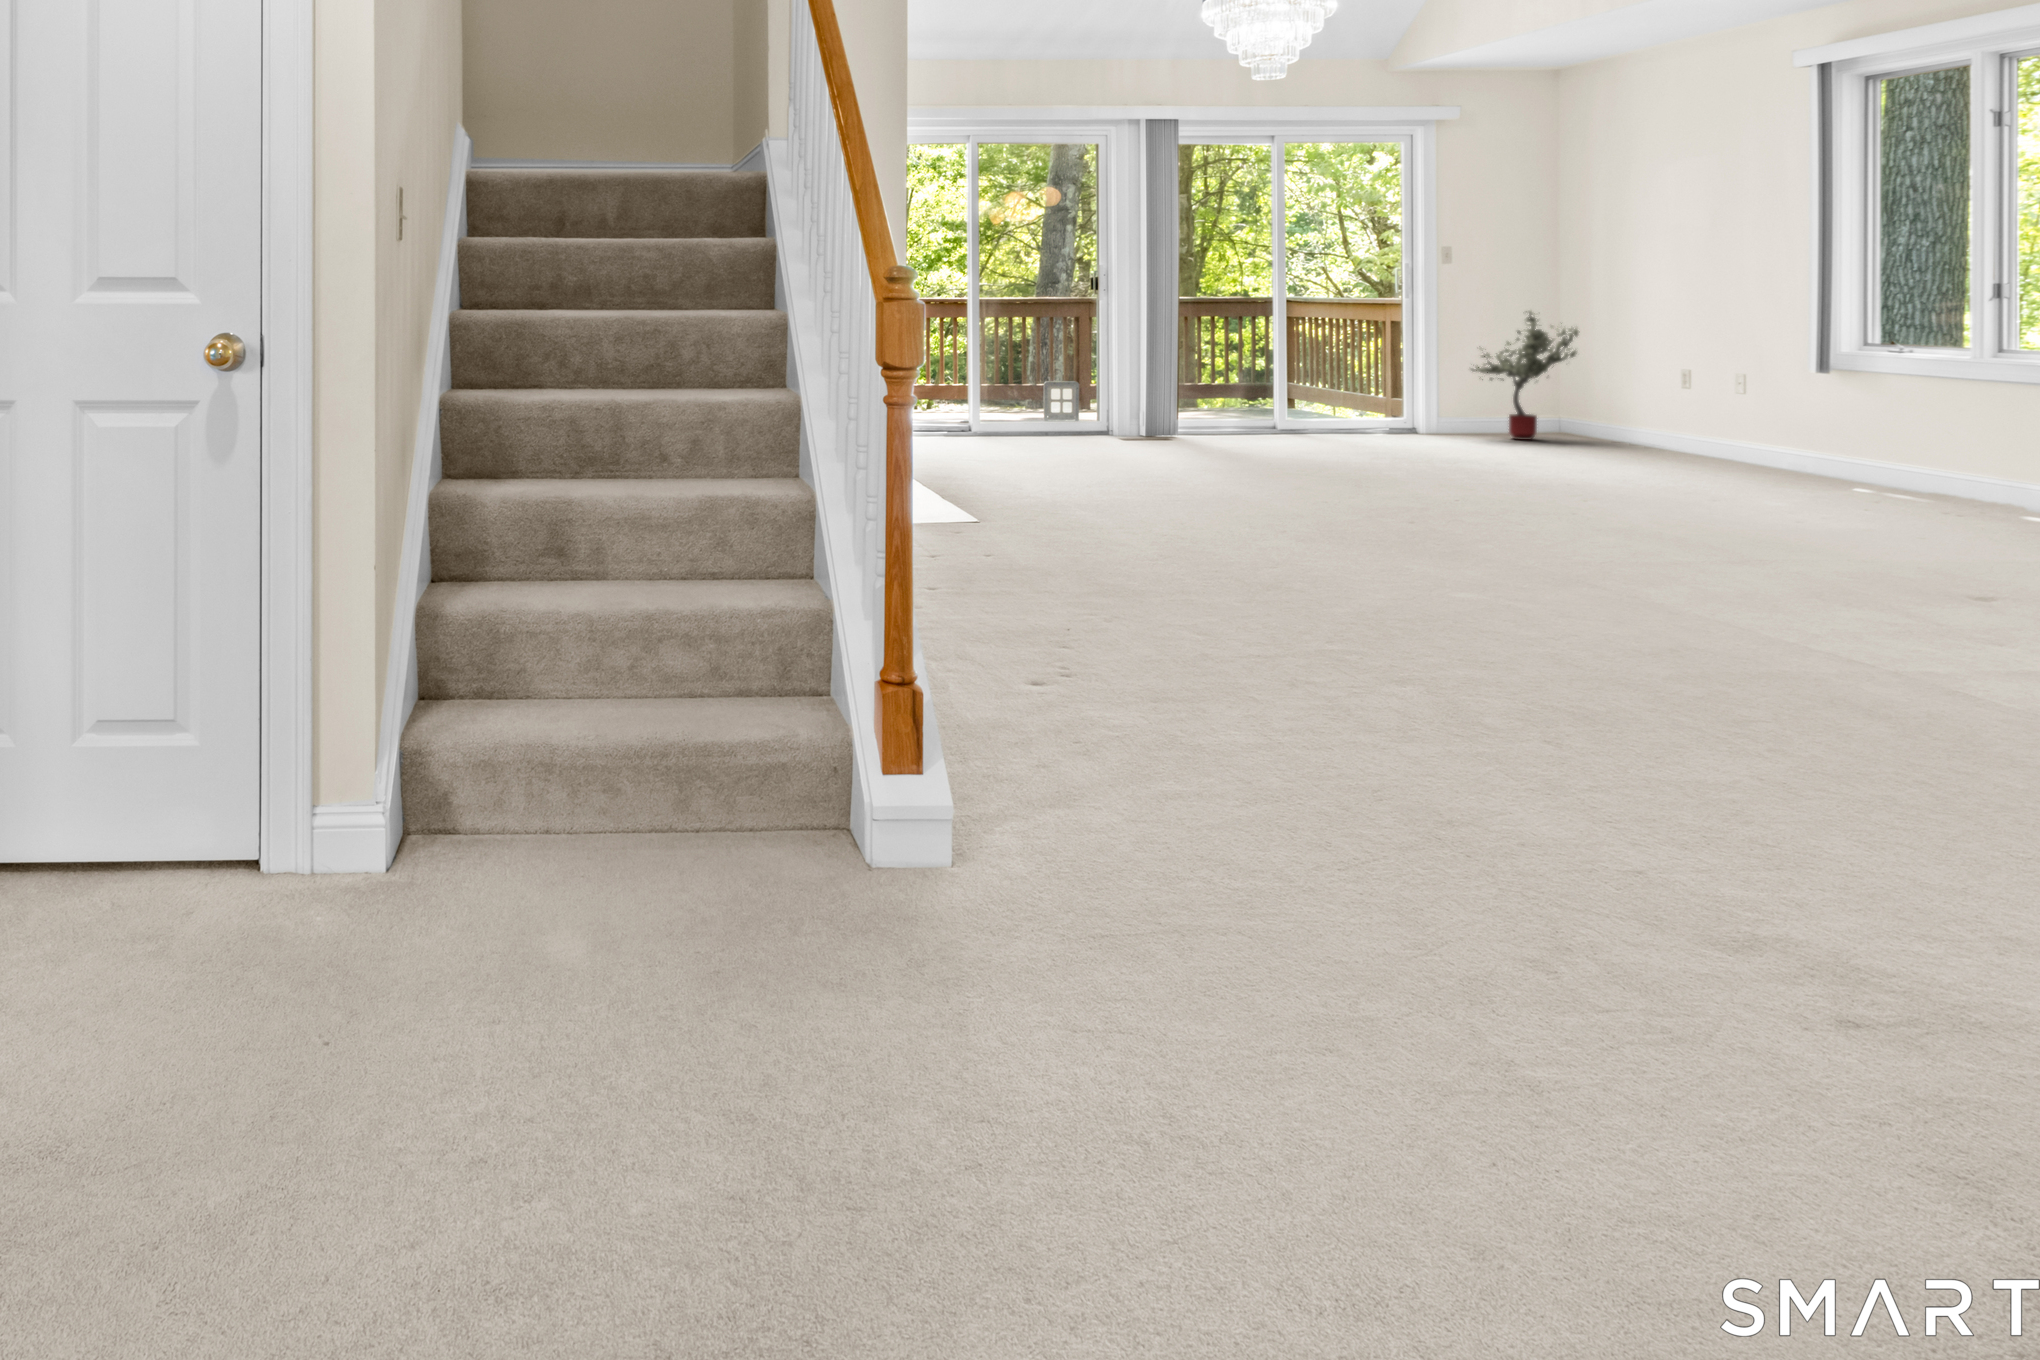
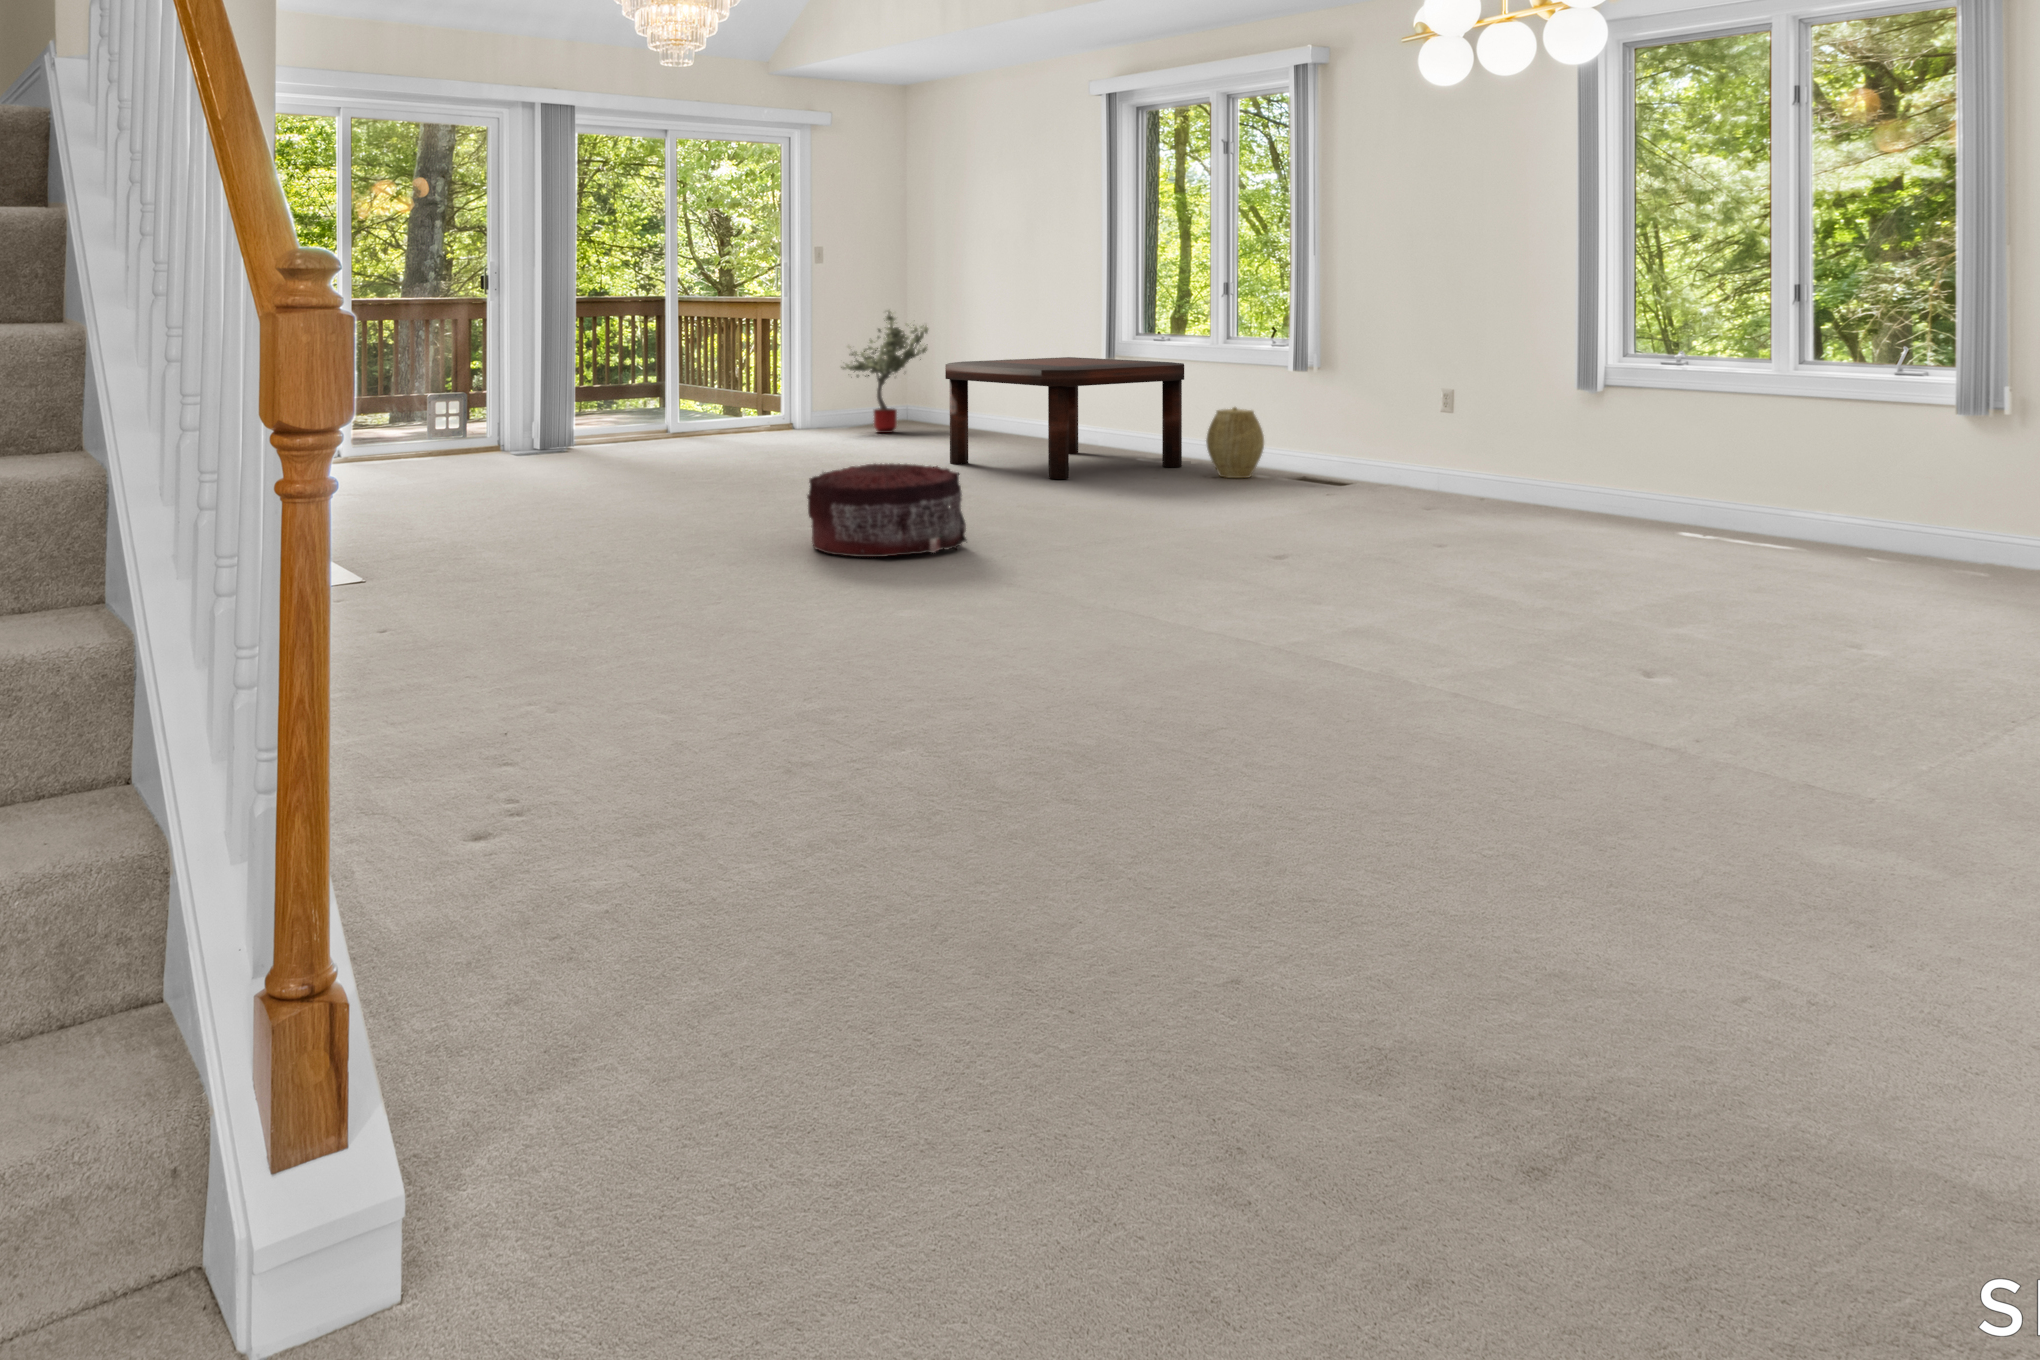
coffee table: none [1578,366,1897,495] -> present [945,357,1184,479]
woven basket: none [1918,427,2004,510] -> present [1206,407,1264,478]
pouf: none [1381,458,1553,547] -> present [807,463,966,557]

